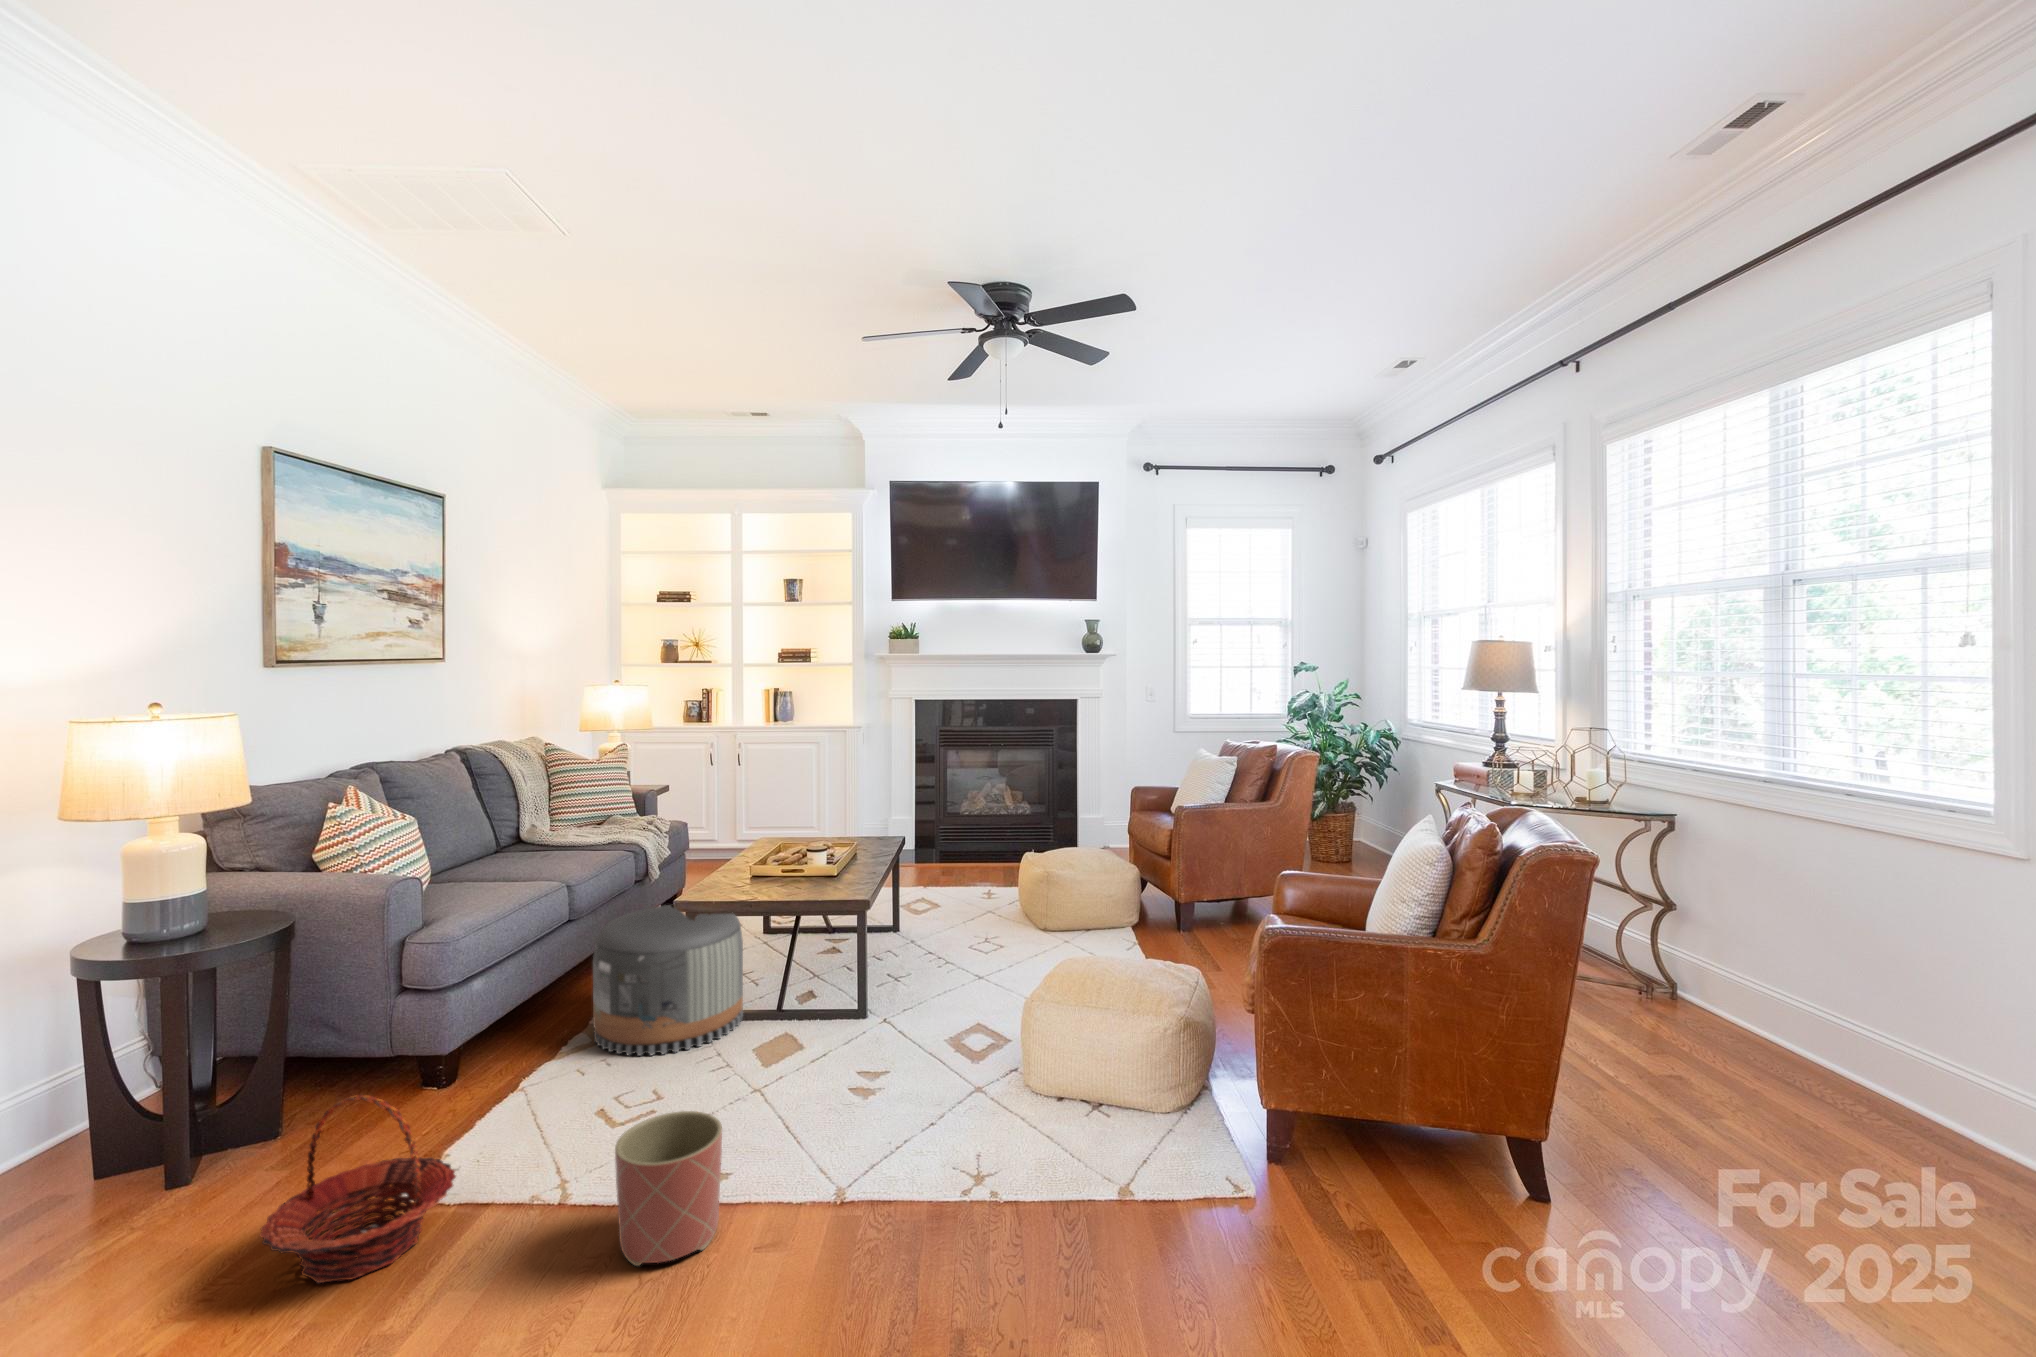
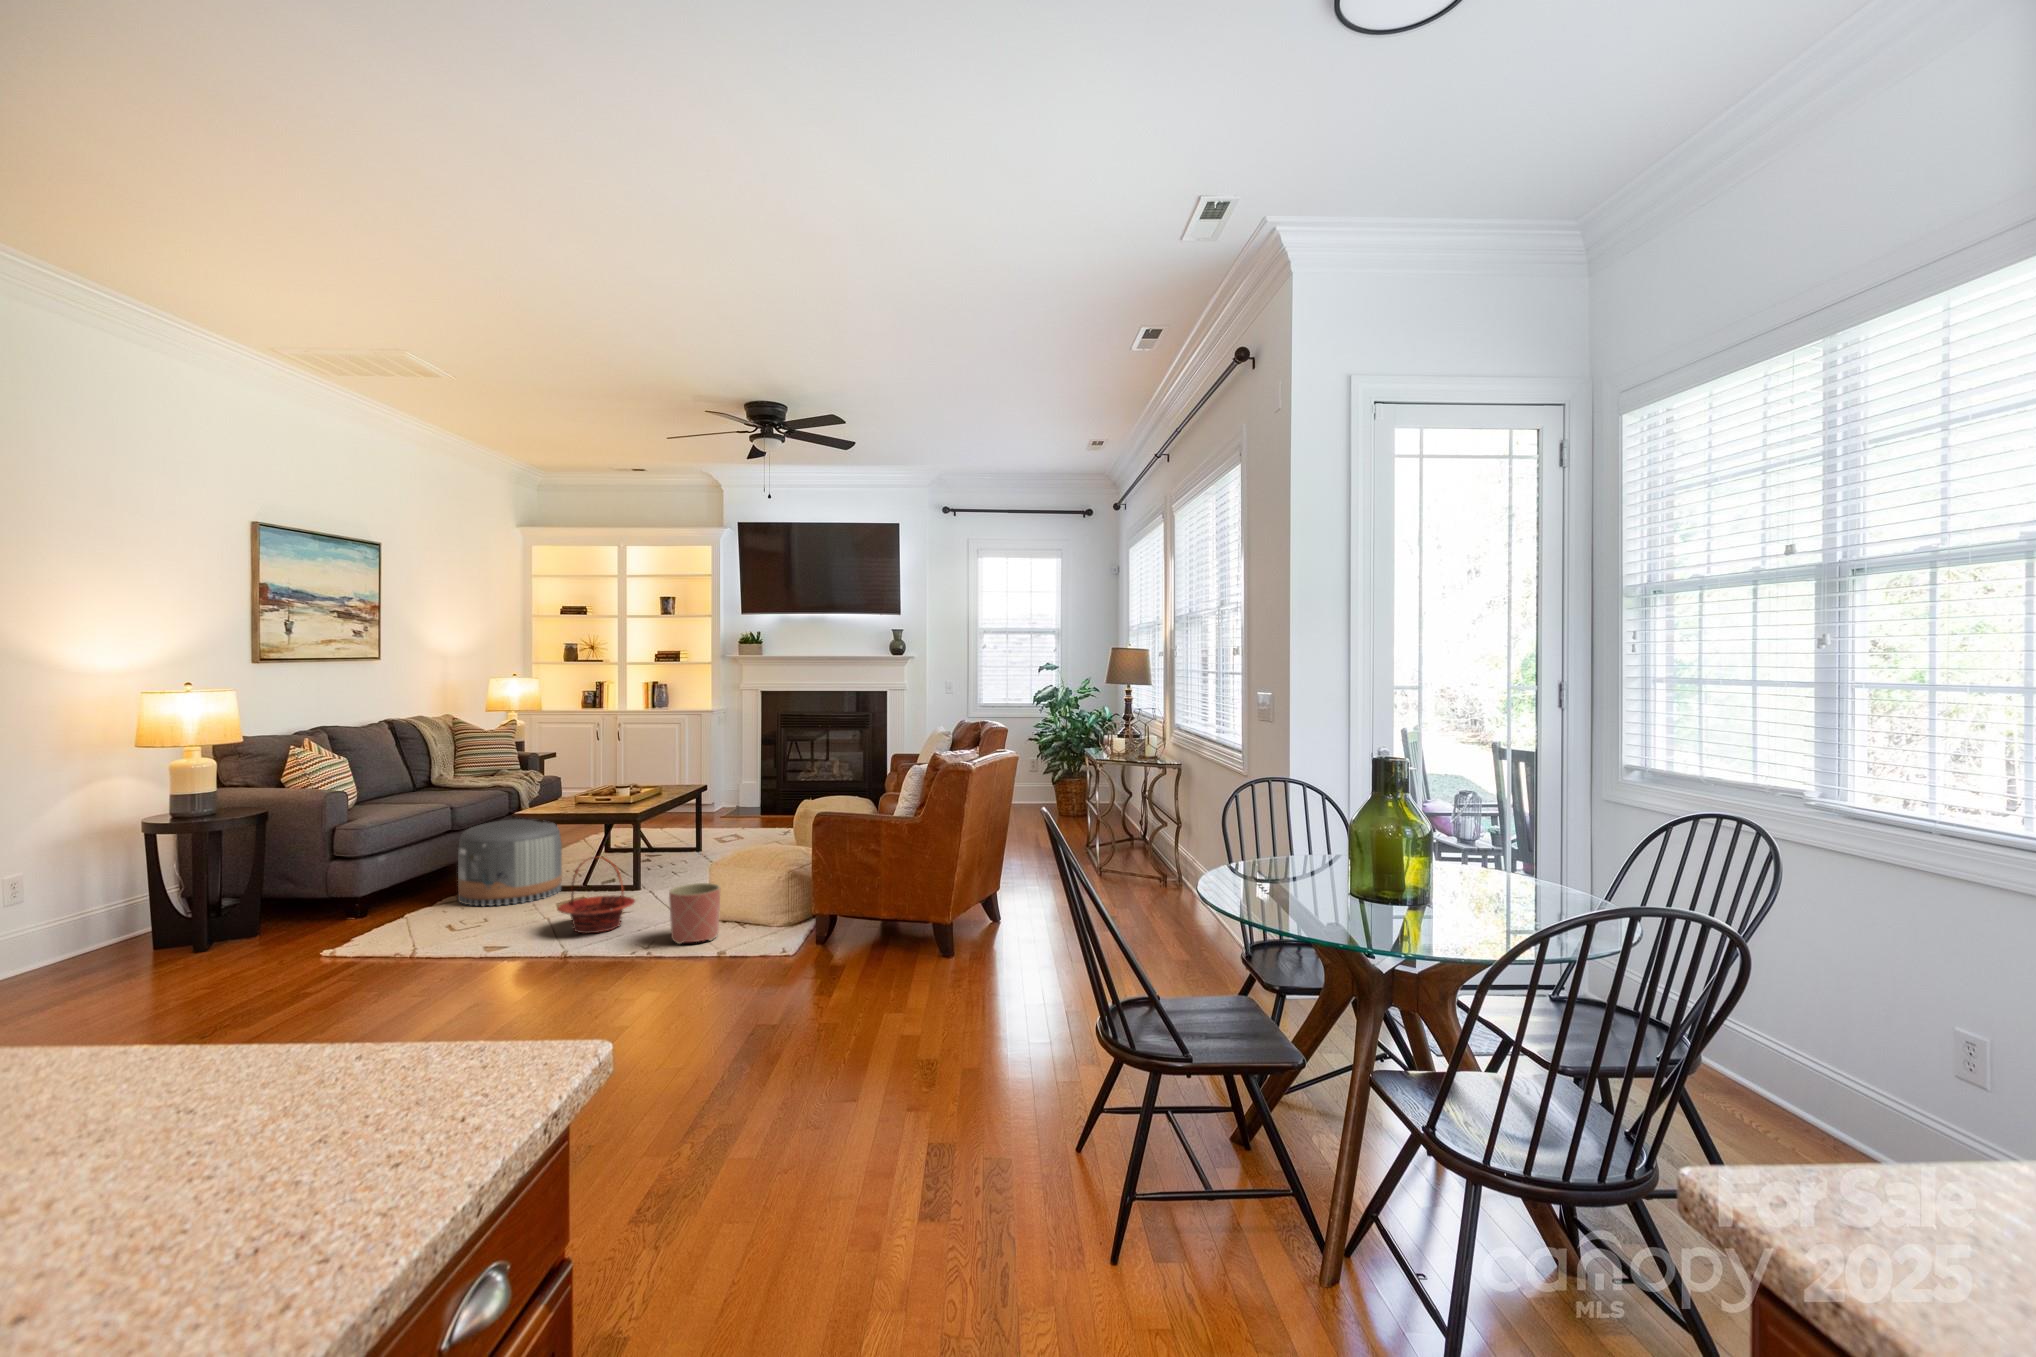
basket: present [260,1095,456,1283] -> present [558,857,635,933]
planter: present [615,1111,722,1266] -> present [669,883,720,944]

